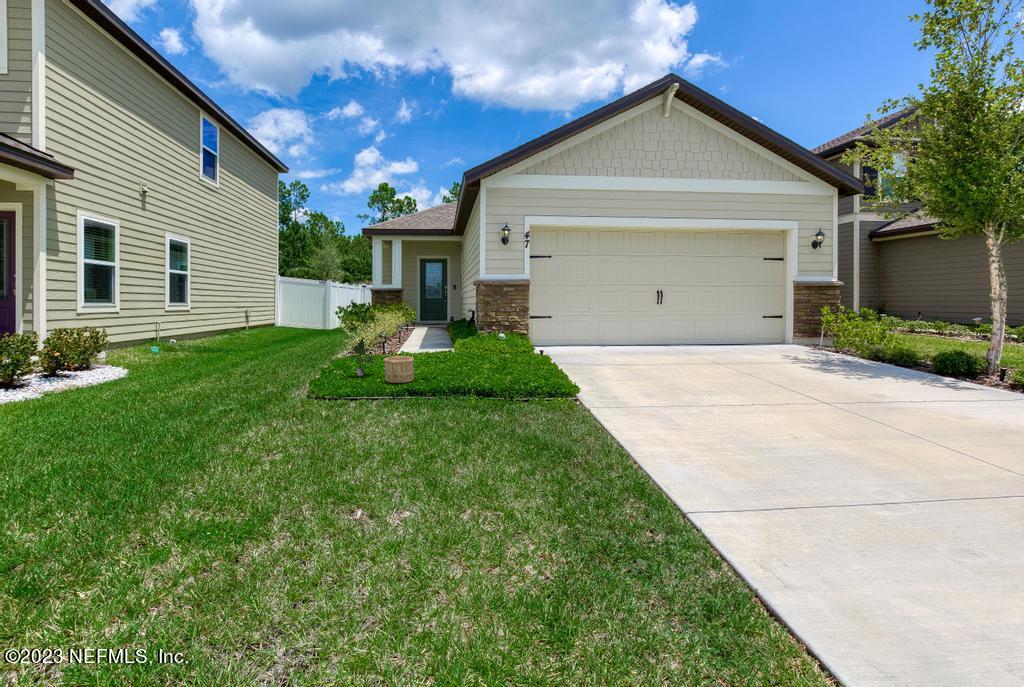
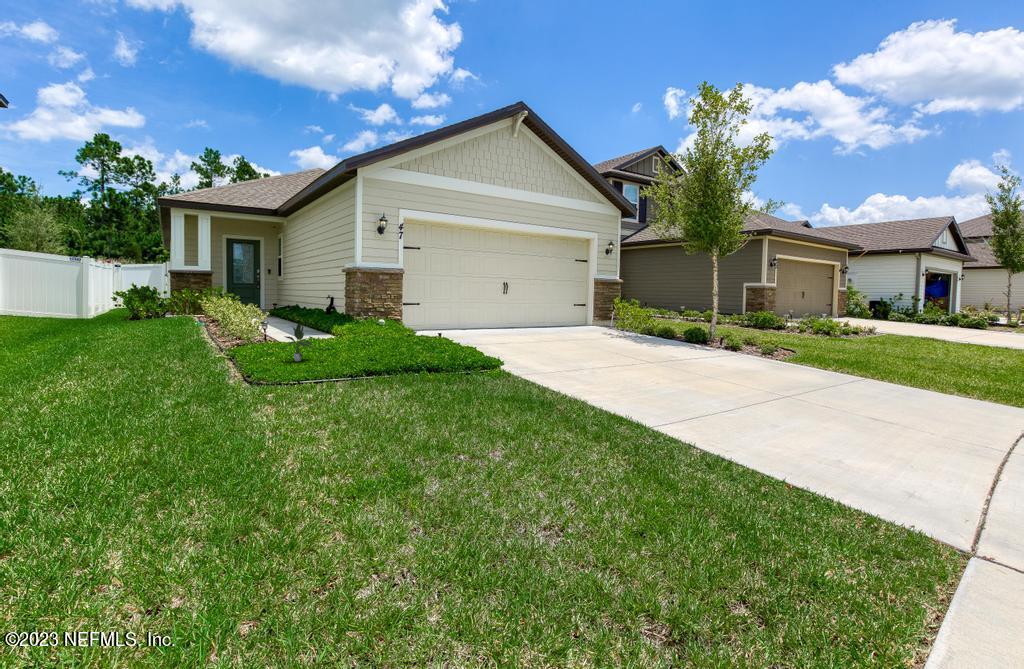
wooden bucket: present [384,356,414,383] -> none [335,339,365,366]

